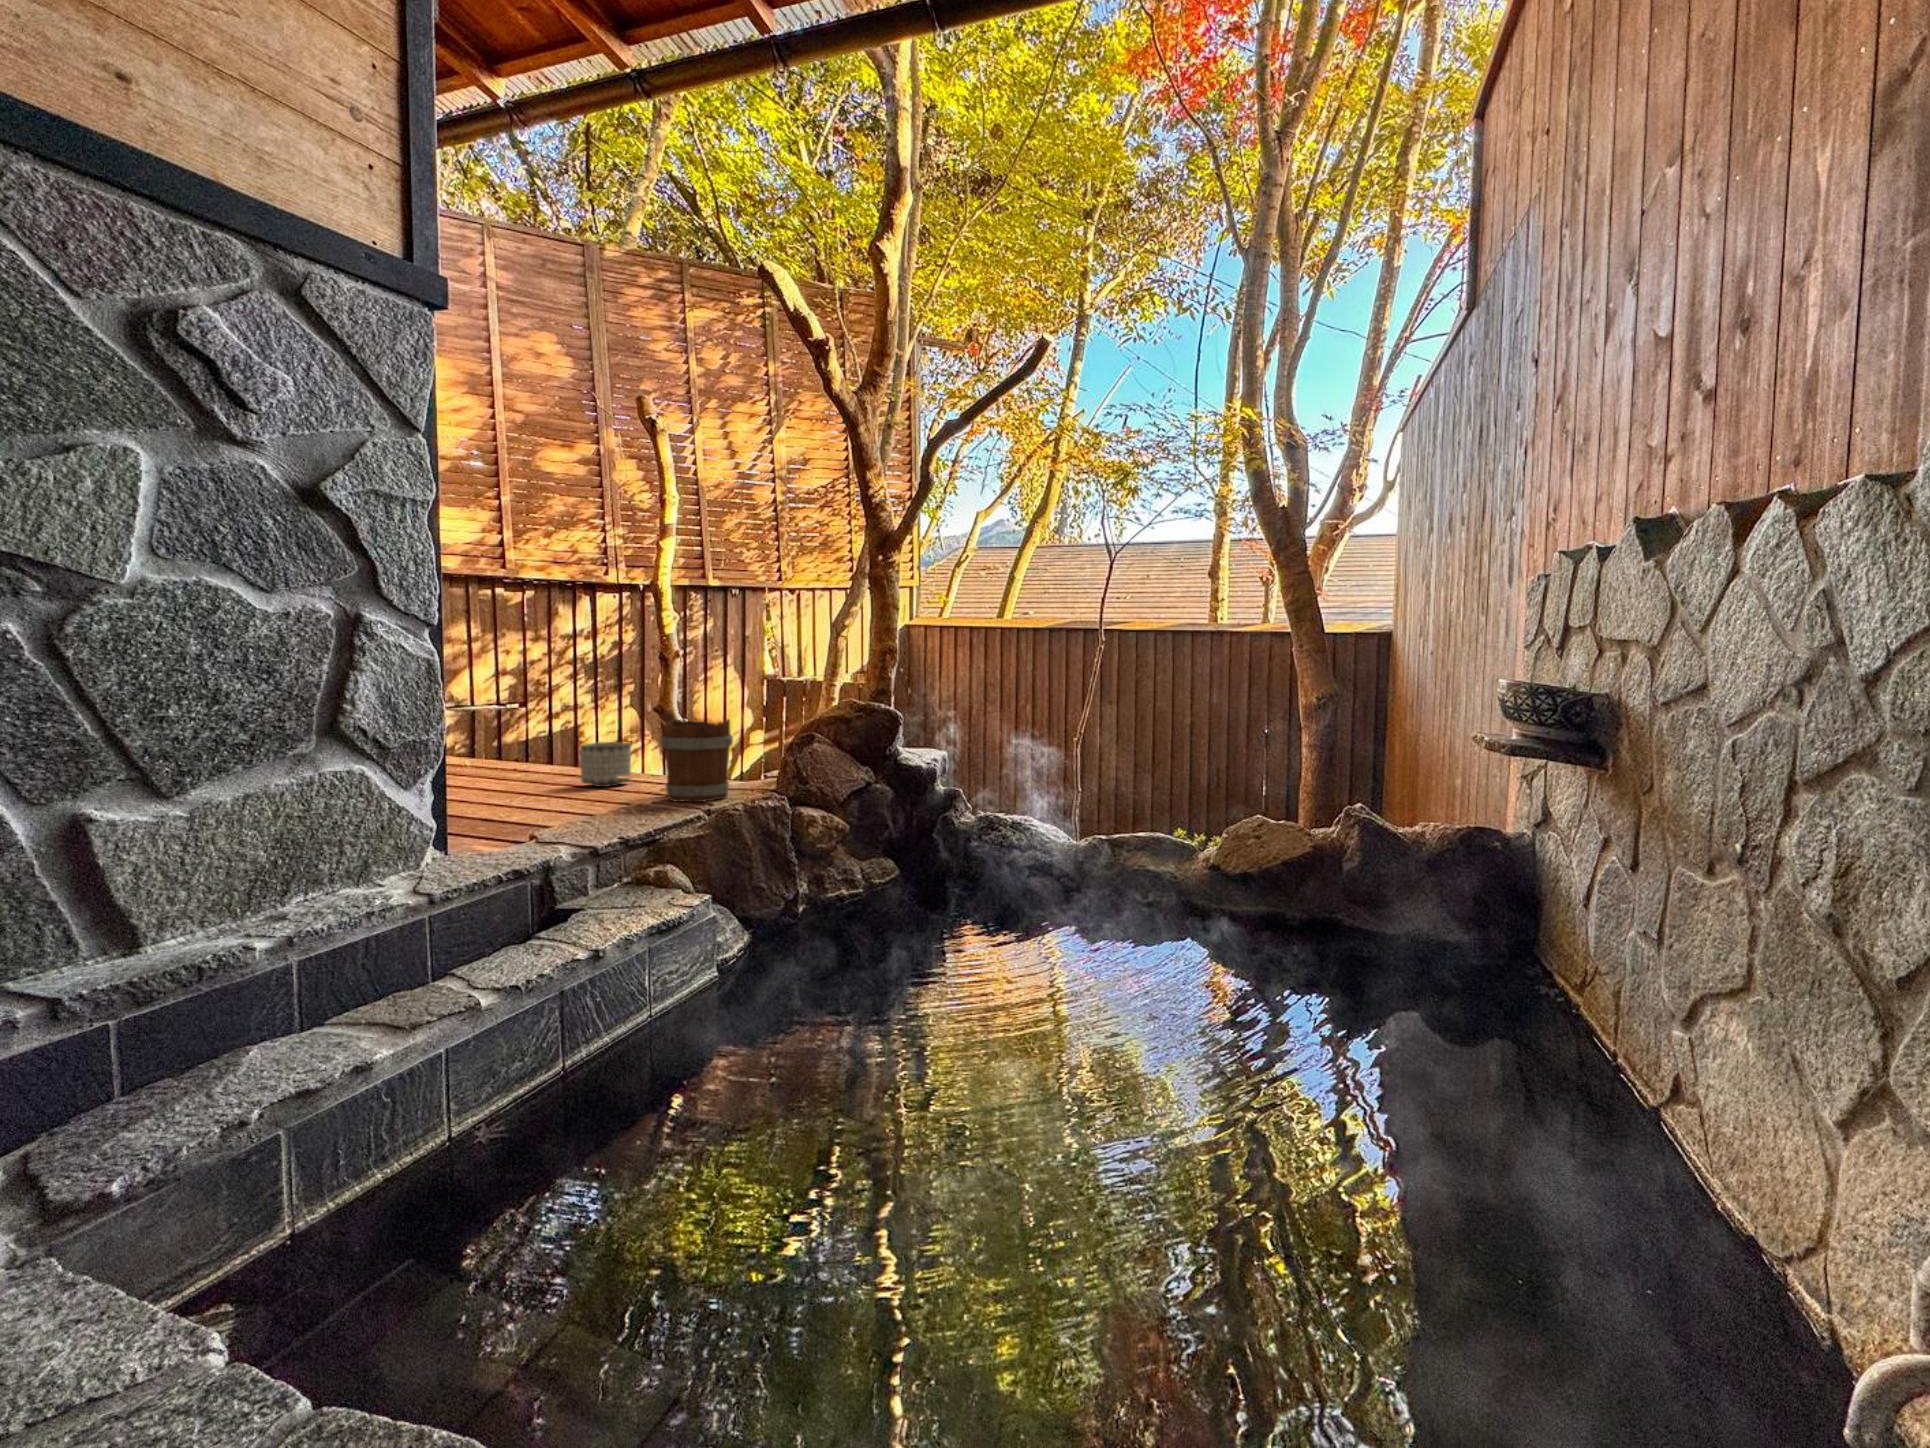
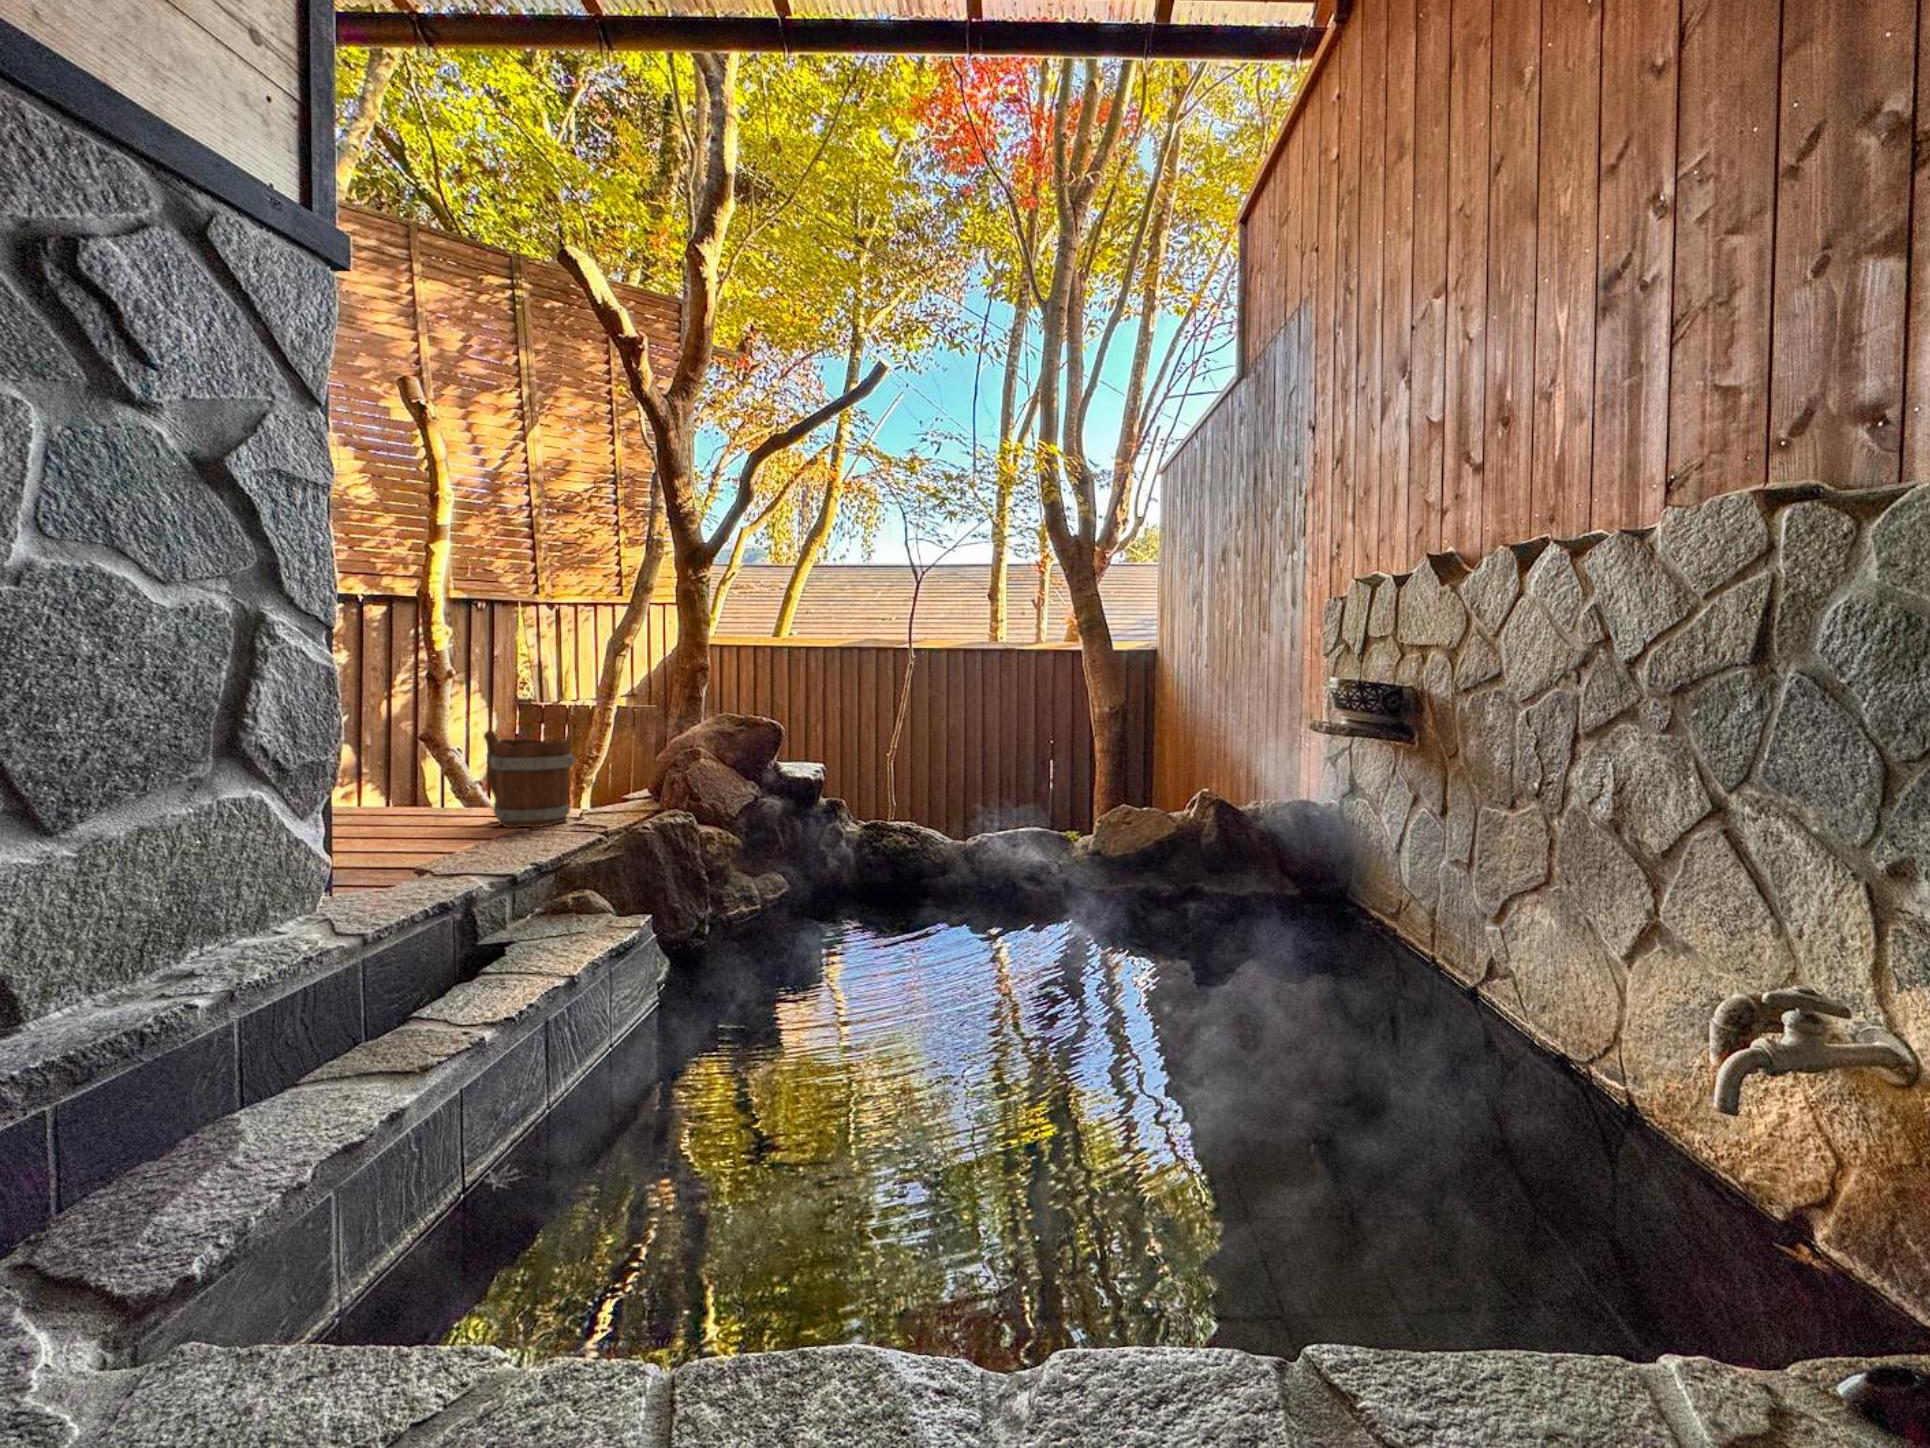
planter: present [580,742,631,787] -> none [365,767,428,817]

